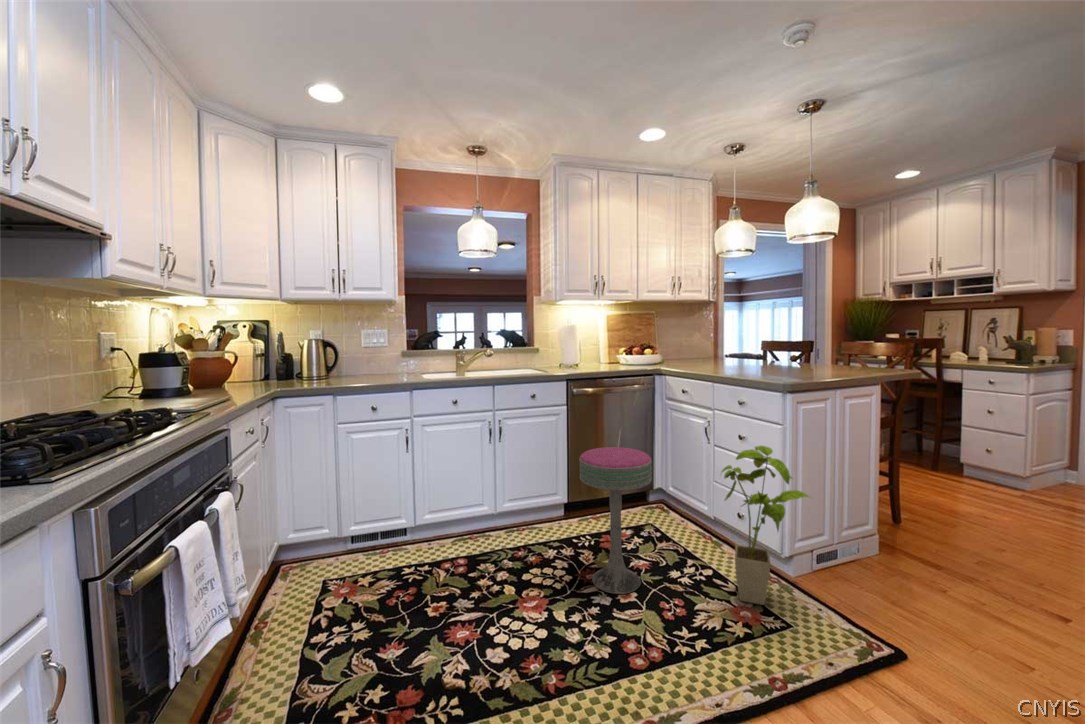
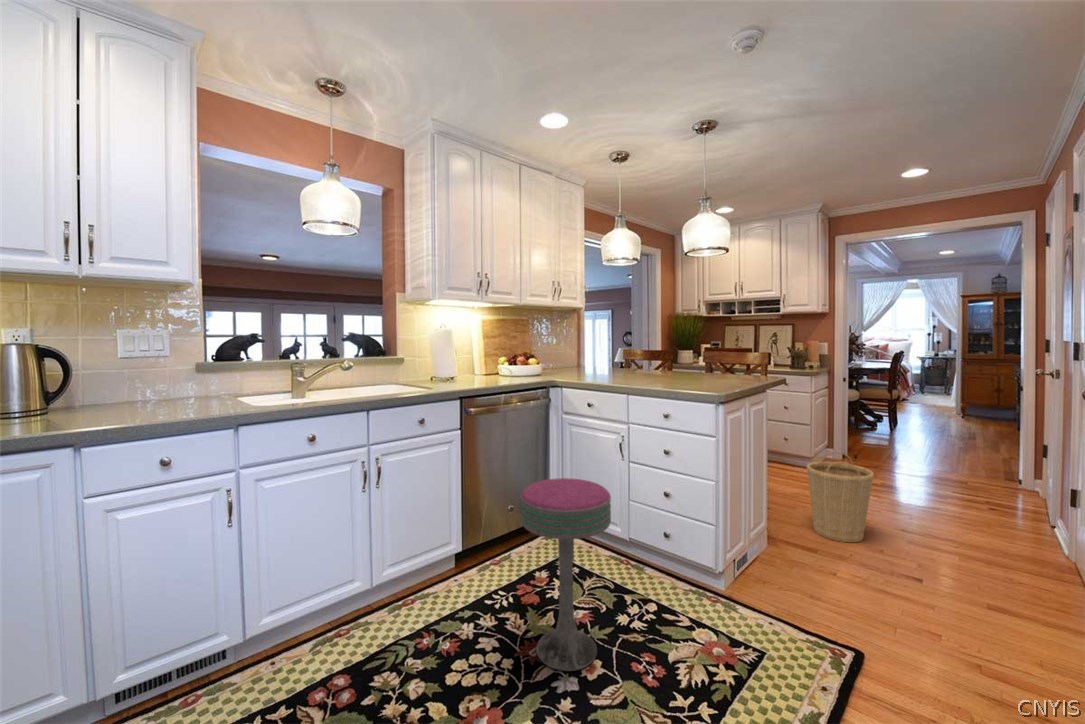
house plant: present [722,445,809,605] -> none [672,461,768,637]
basket: none [951,462,1043,569] -> present [807,452,874,542]

